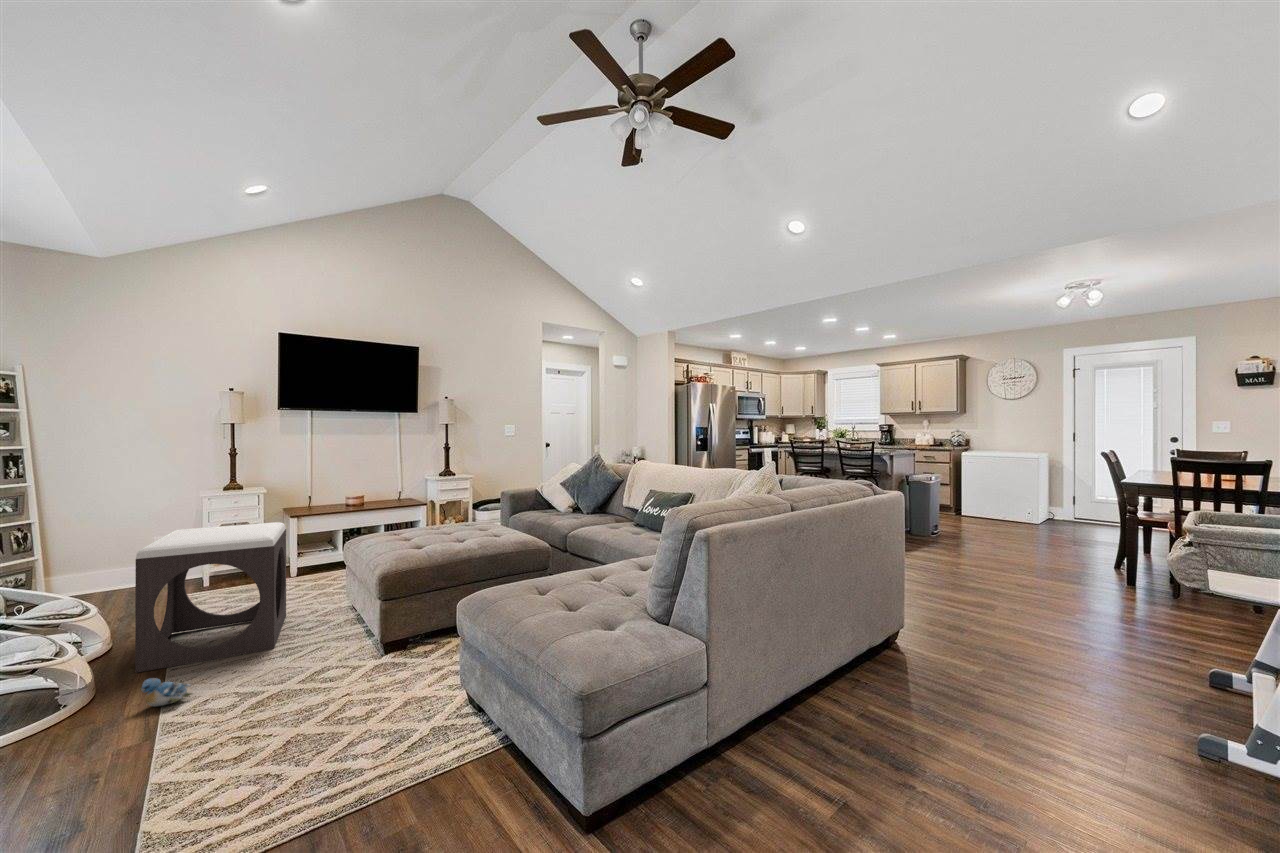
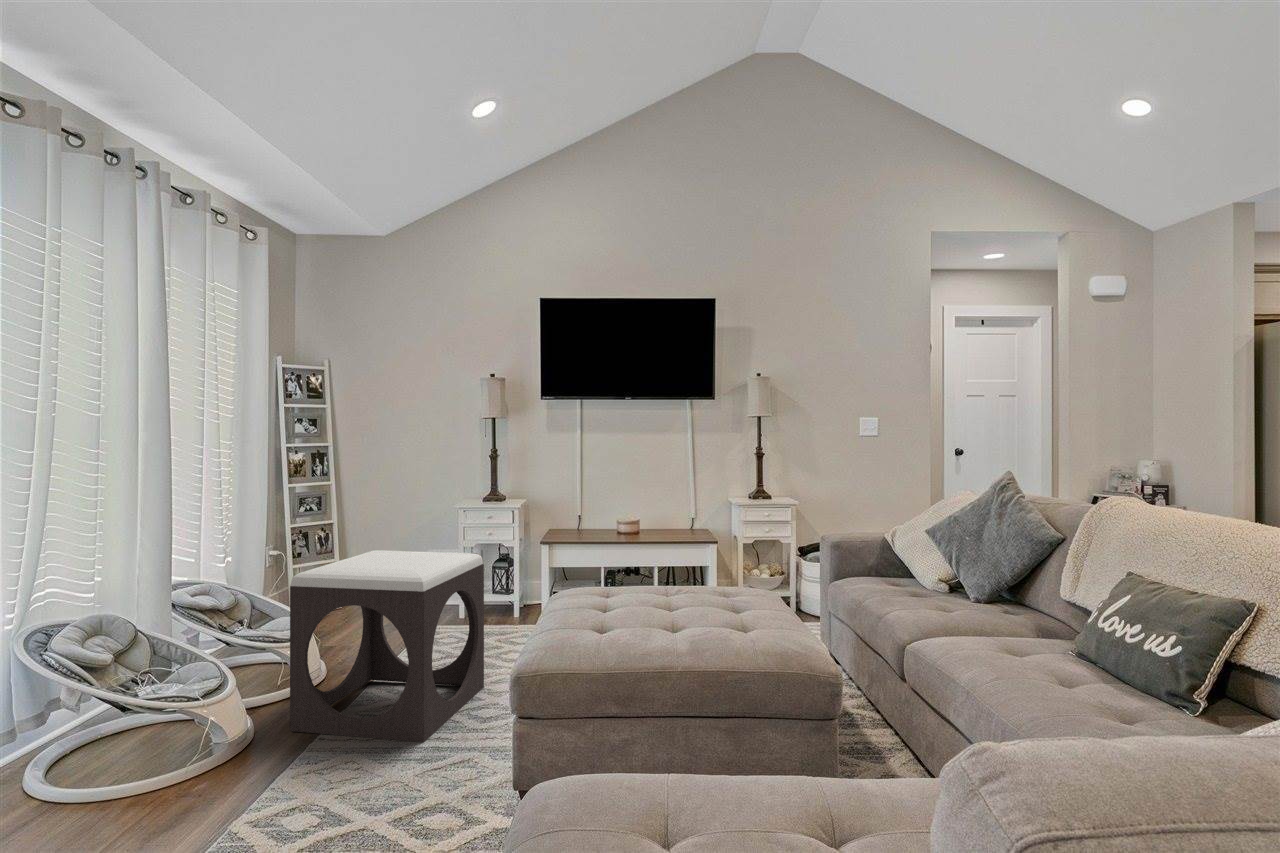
plush toy: present [141,678,192,706] -> none [234,756,289,800]

